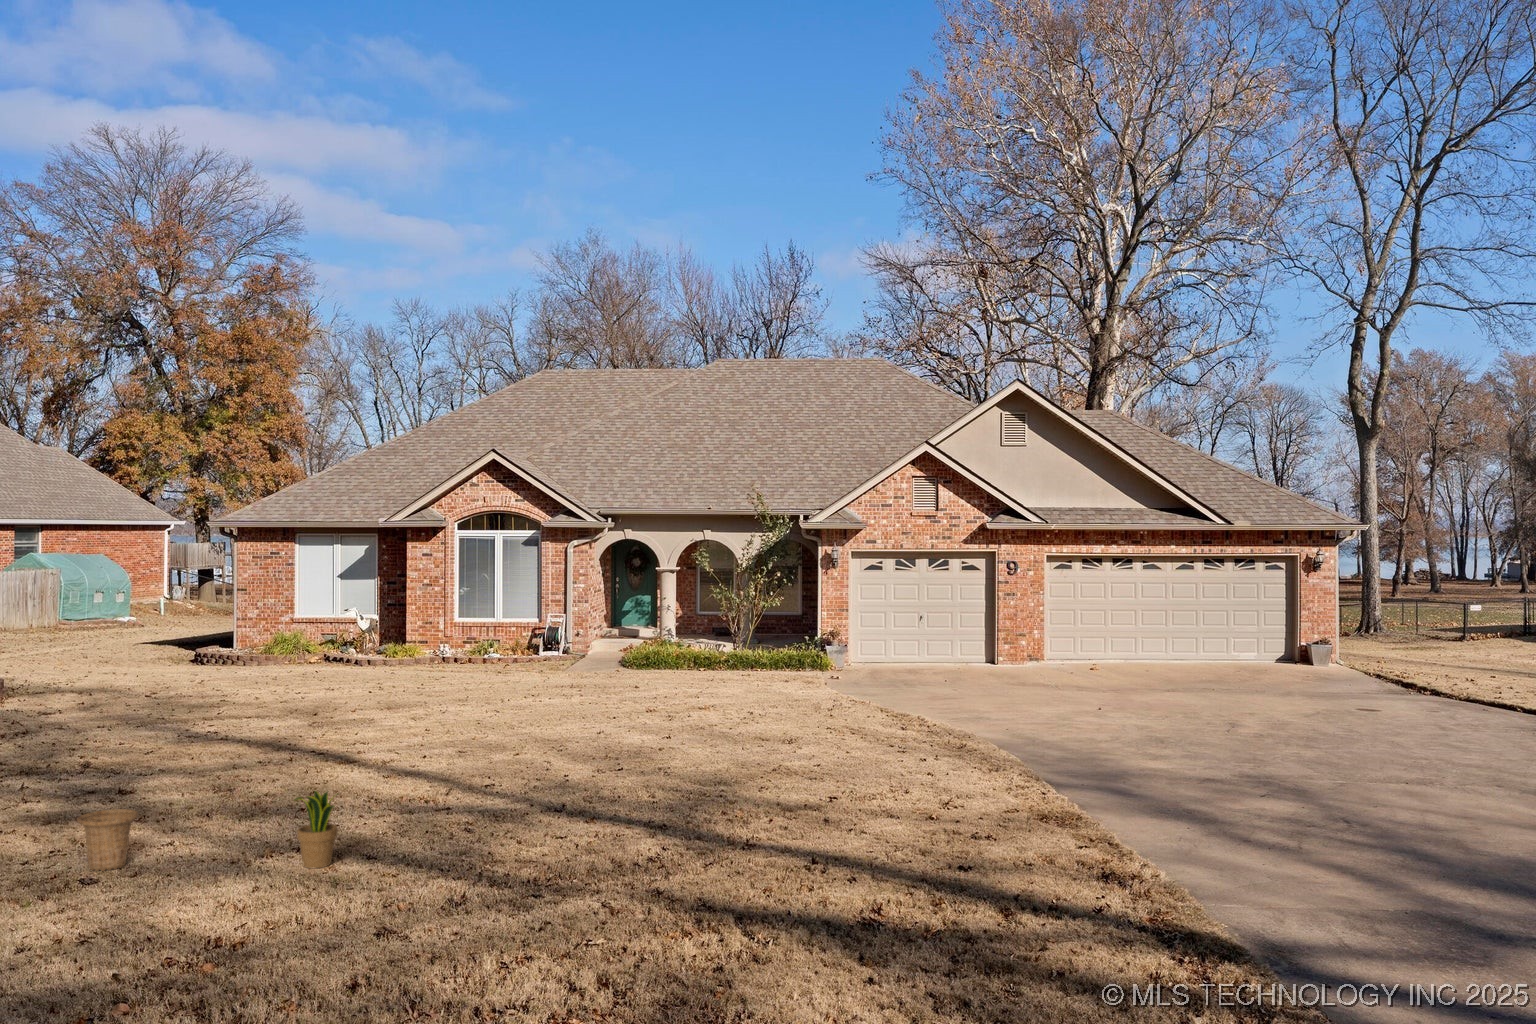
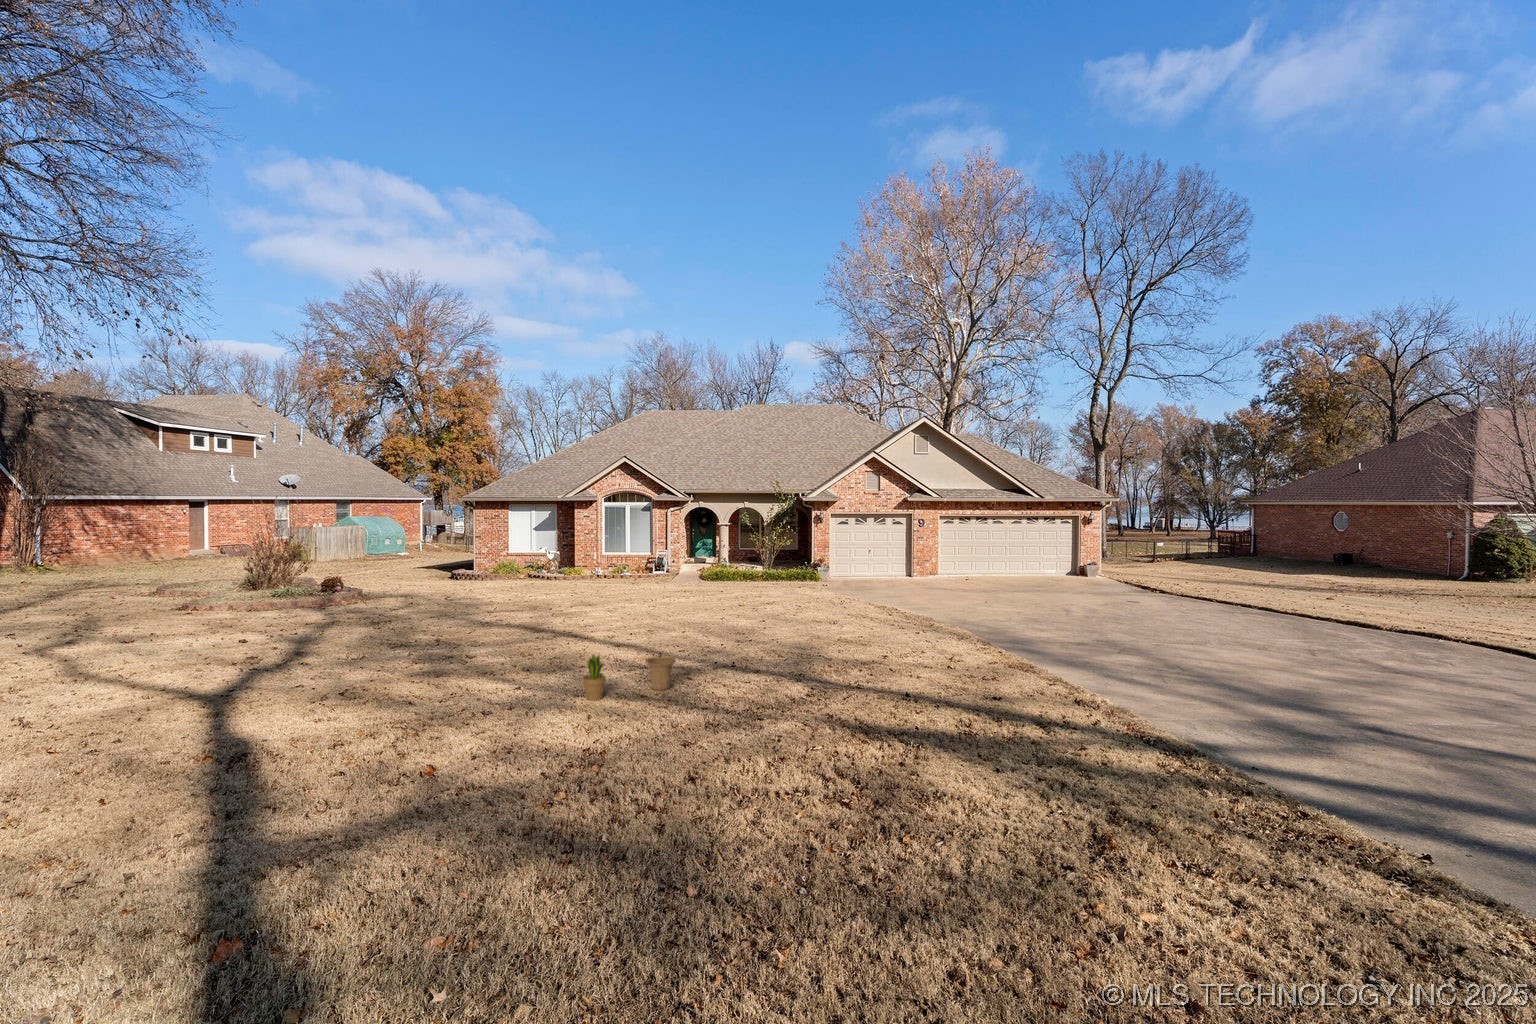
basket: present [77,809,138,871] -> present [646,657,676,691]

